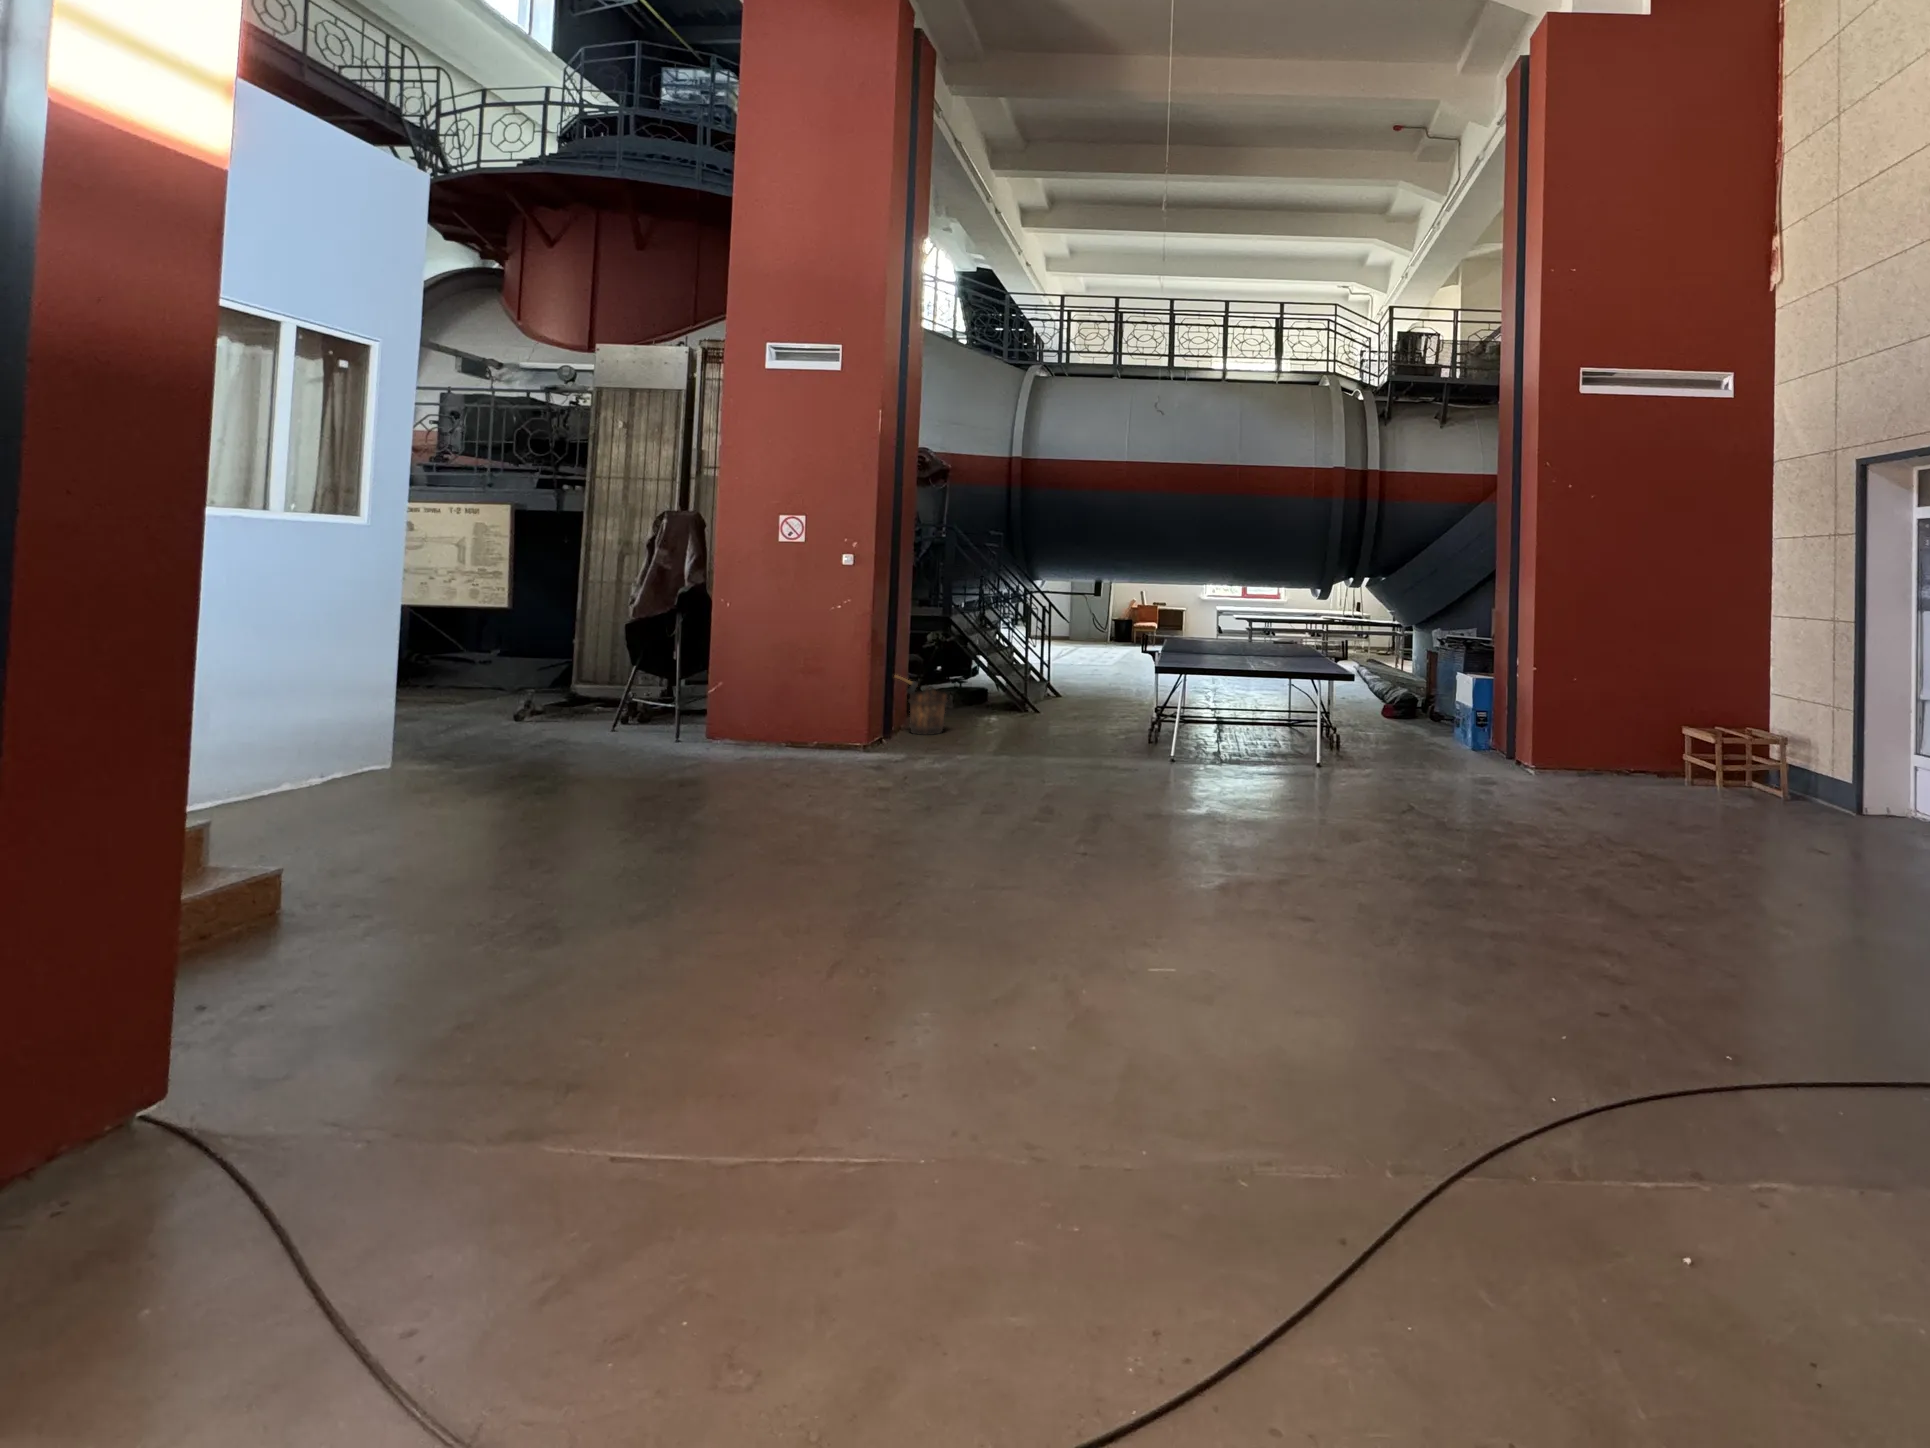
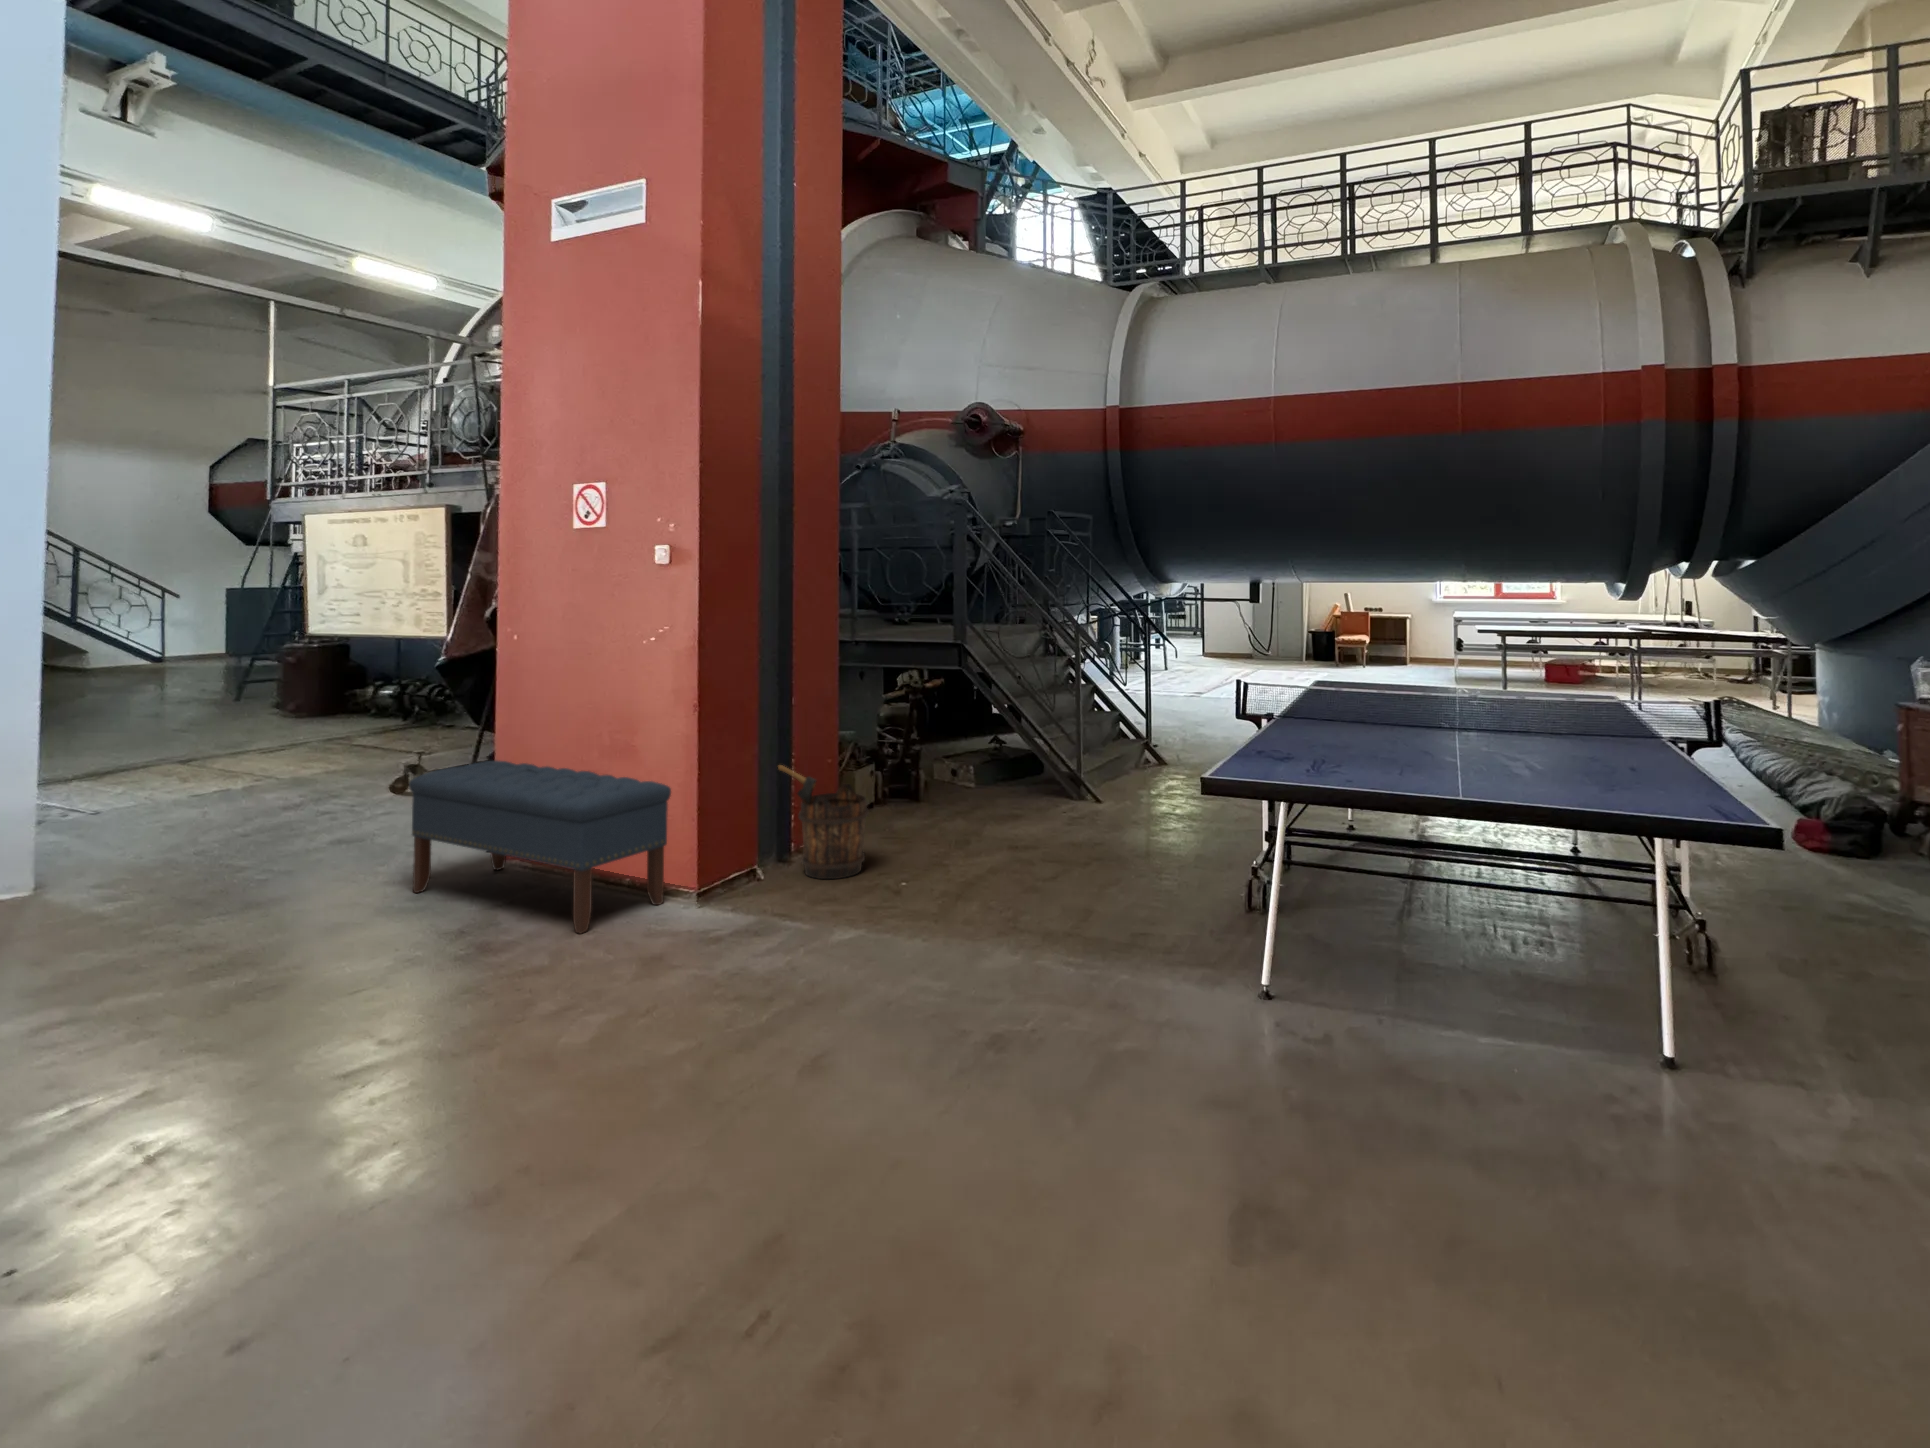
bench: none [688,672,857,753] -> present [409,761,671,934]

